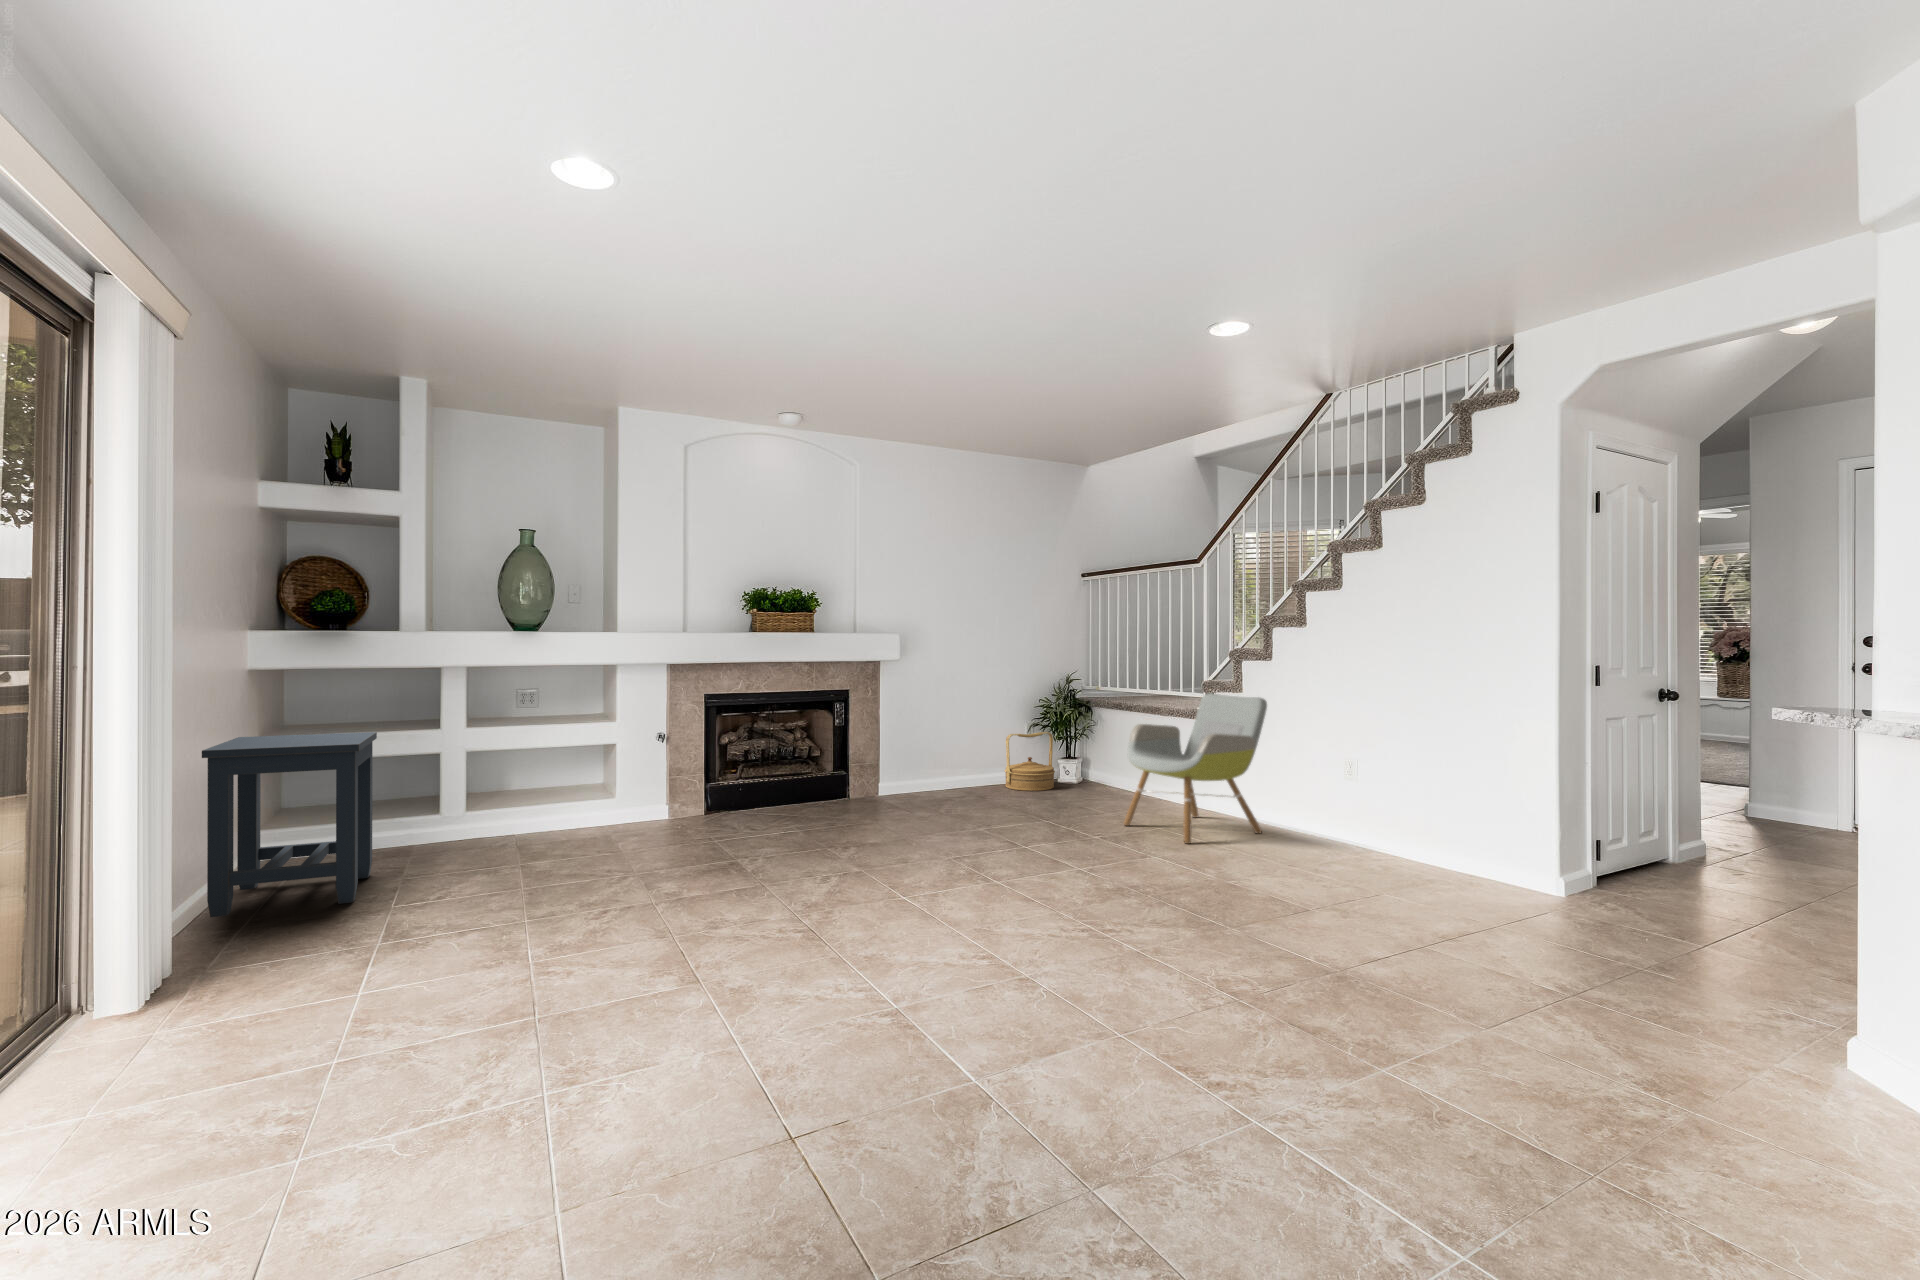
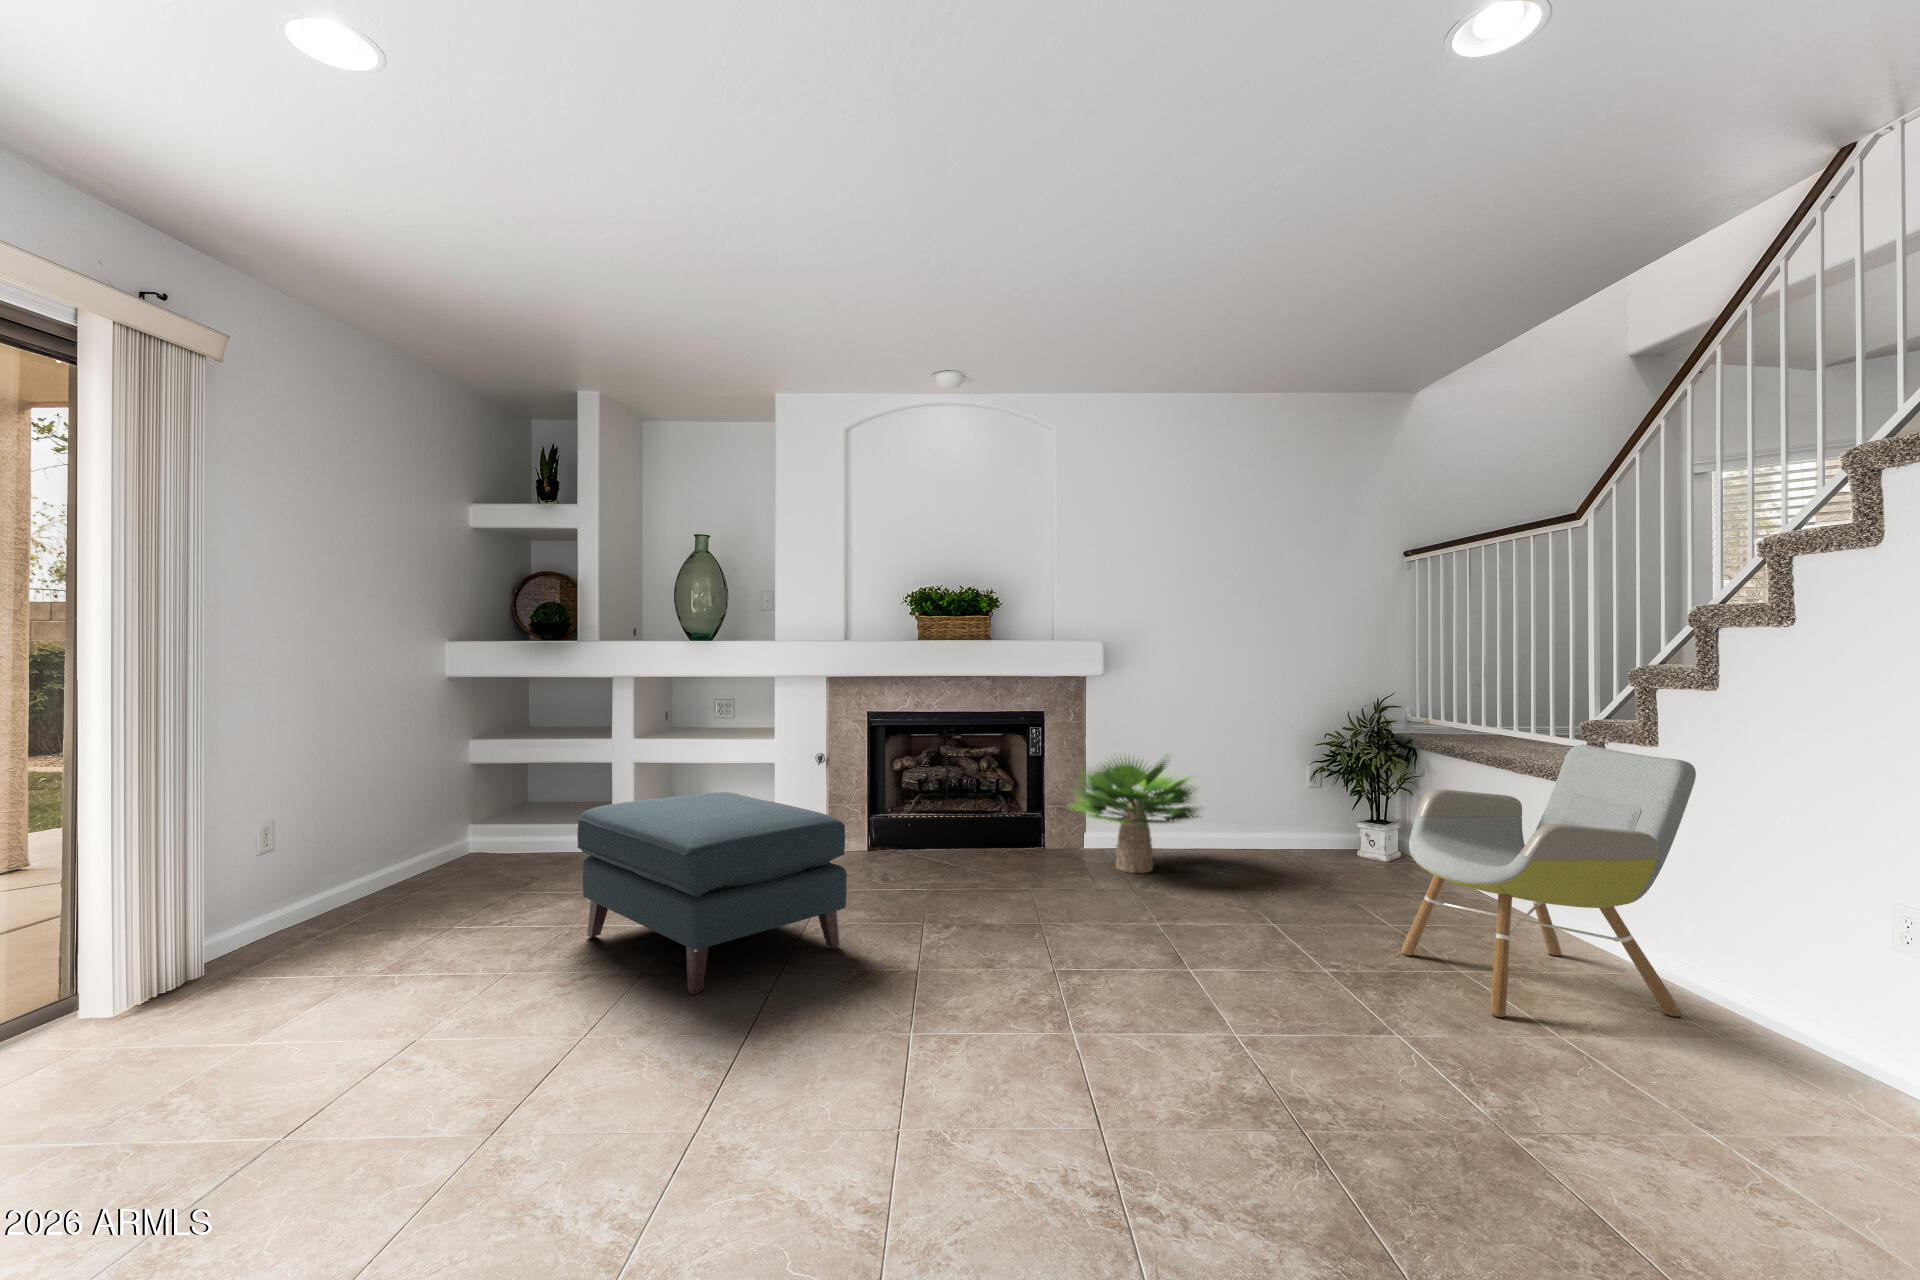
potted plant: none [873,715,979,806] -> present [1070,758,1199,873]
side table: present [202,732,377,917] -> none [271,741,478,925]
woven basket: present [1005,732,1055,791] -> none [1270,781,1348,866]
ottoman: none [556,761,789,899] -> present [577,792,847,994]

